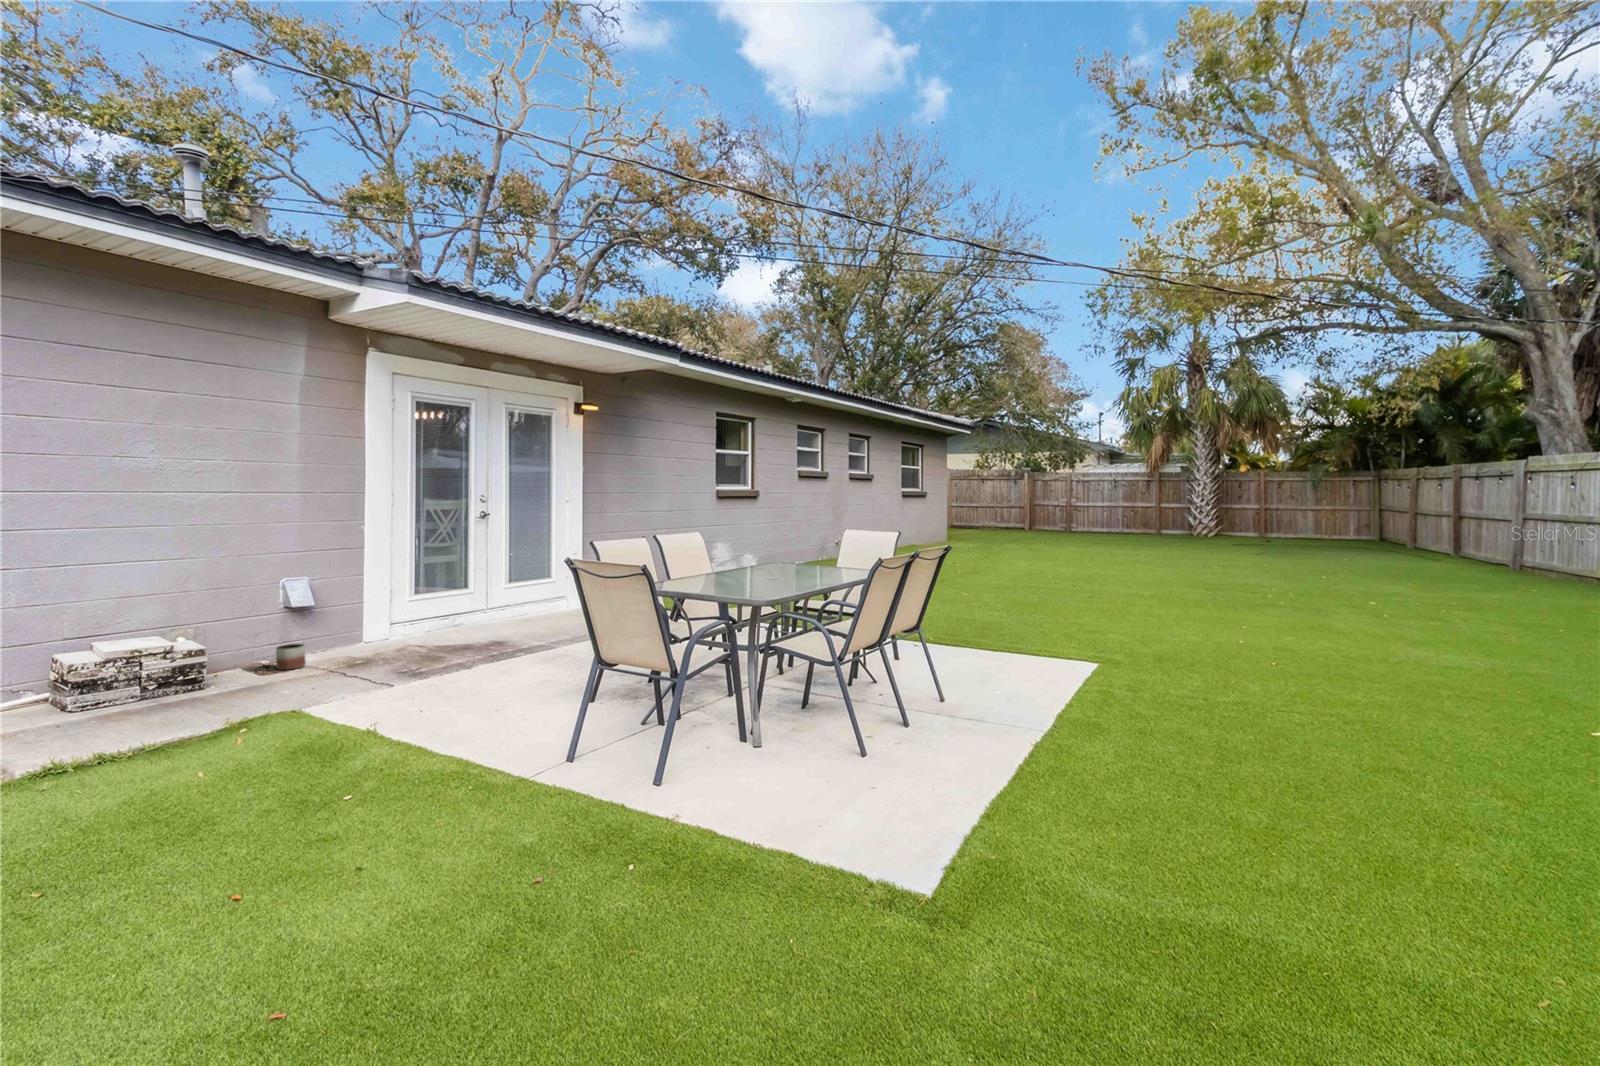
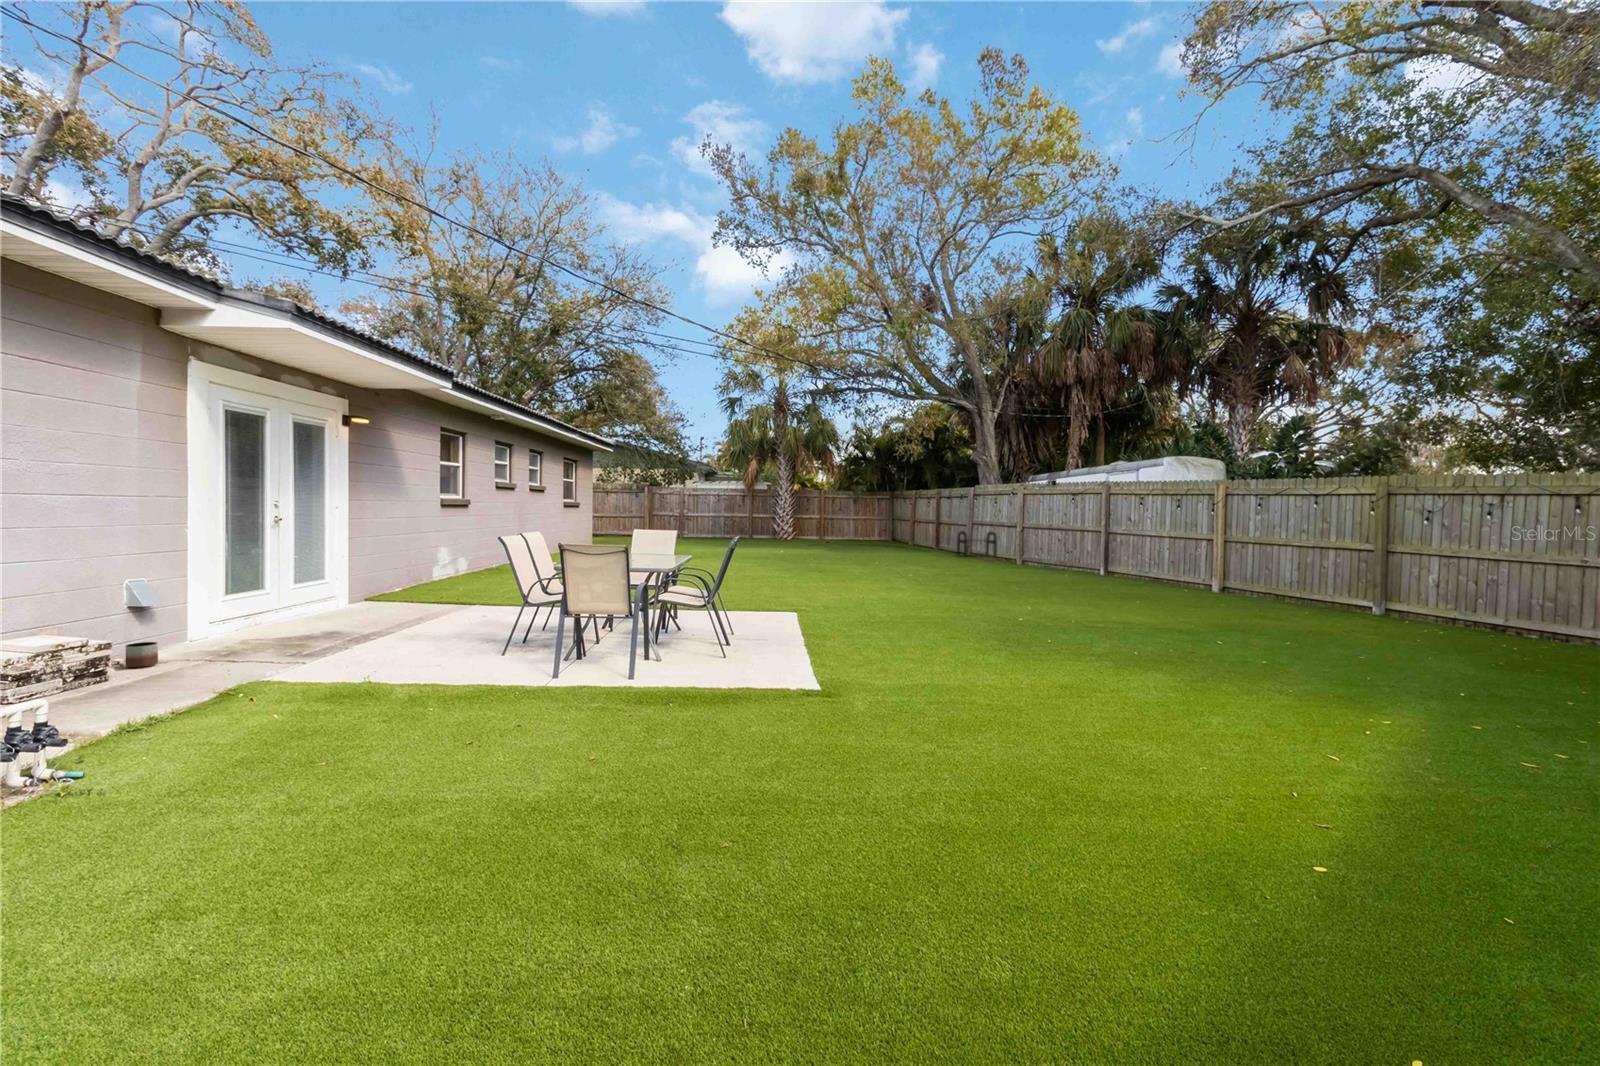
bench: none [1484,534,1573,579] -> present [957,531,997,557]

